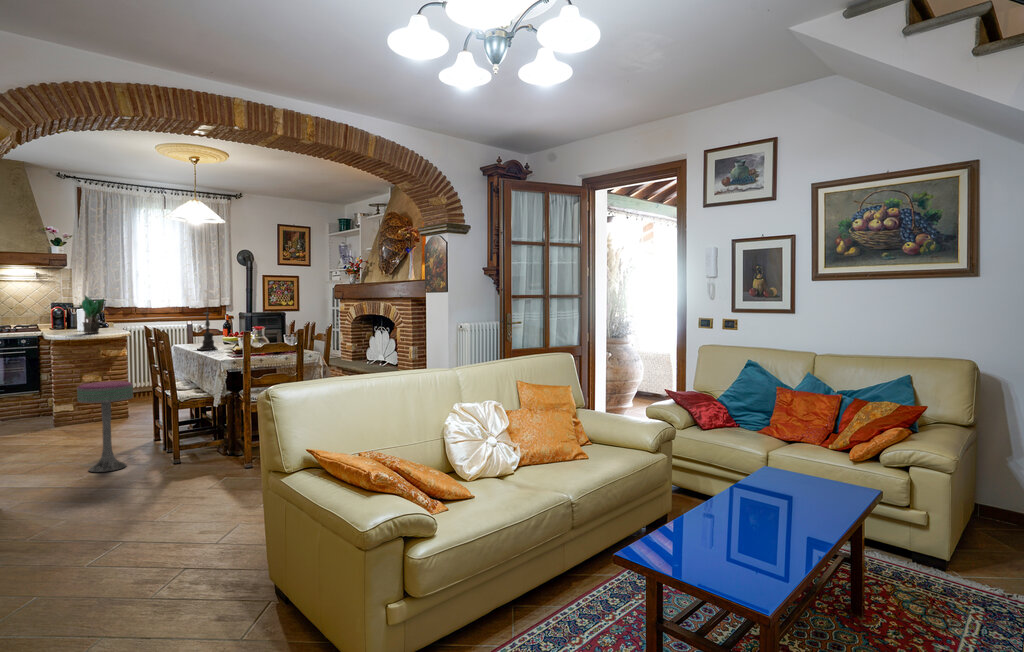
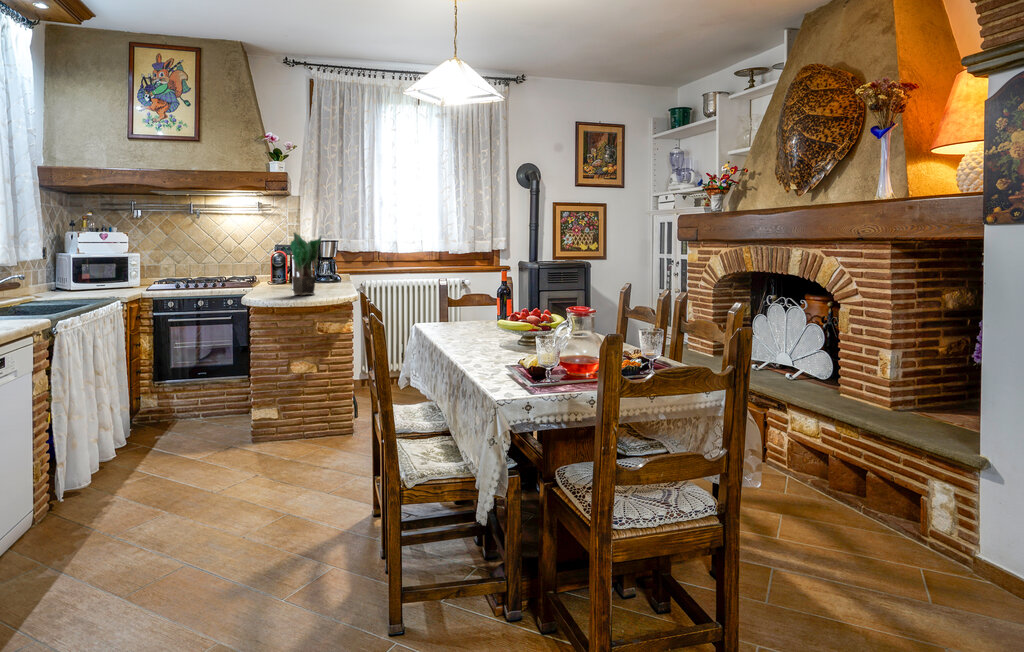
candle holder: present [198,312,217,350] -> none [444,252,498,342]
bar stool: present [77,381,133,472] -> none [211,410,320,615]

